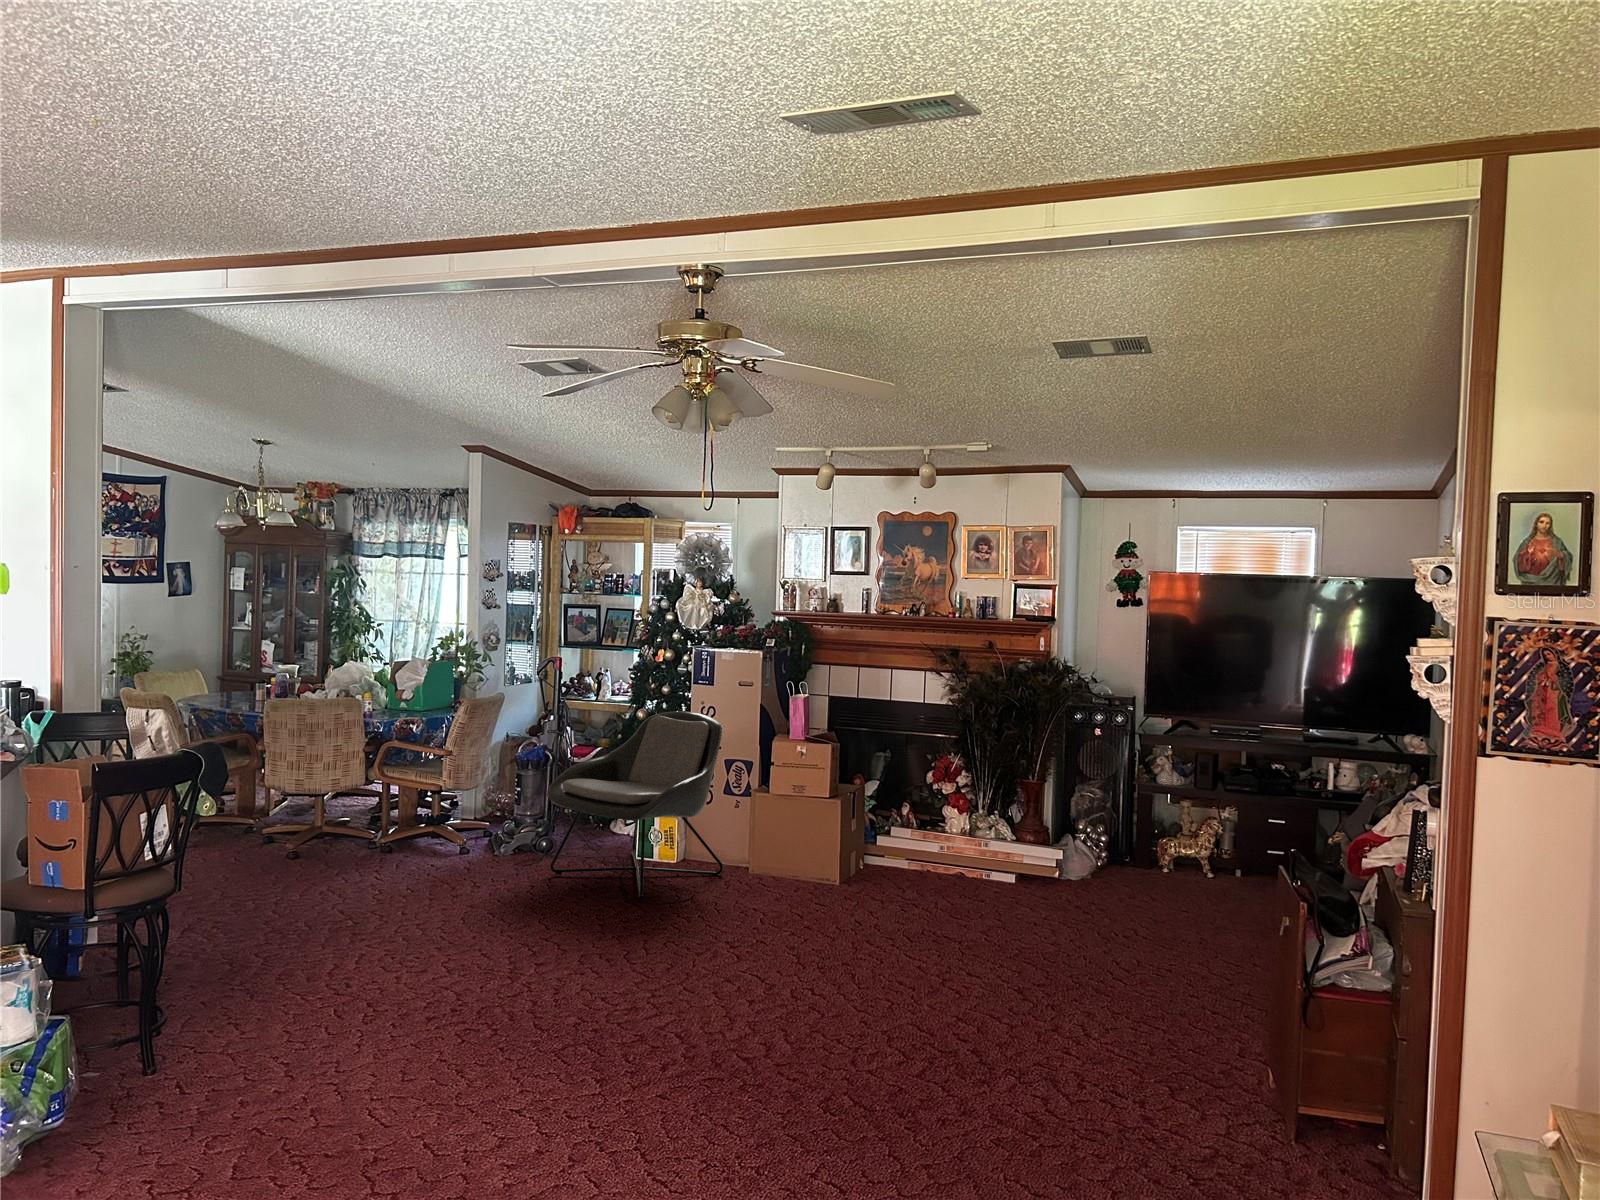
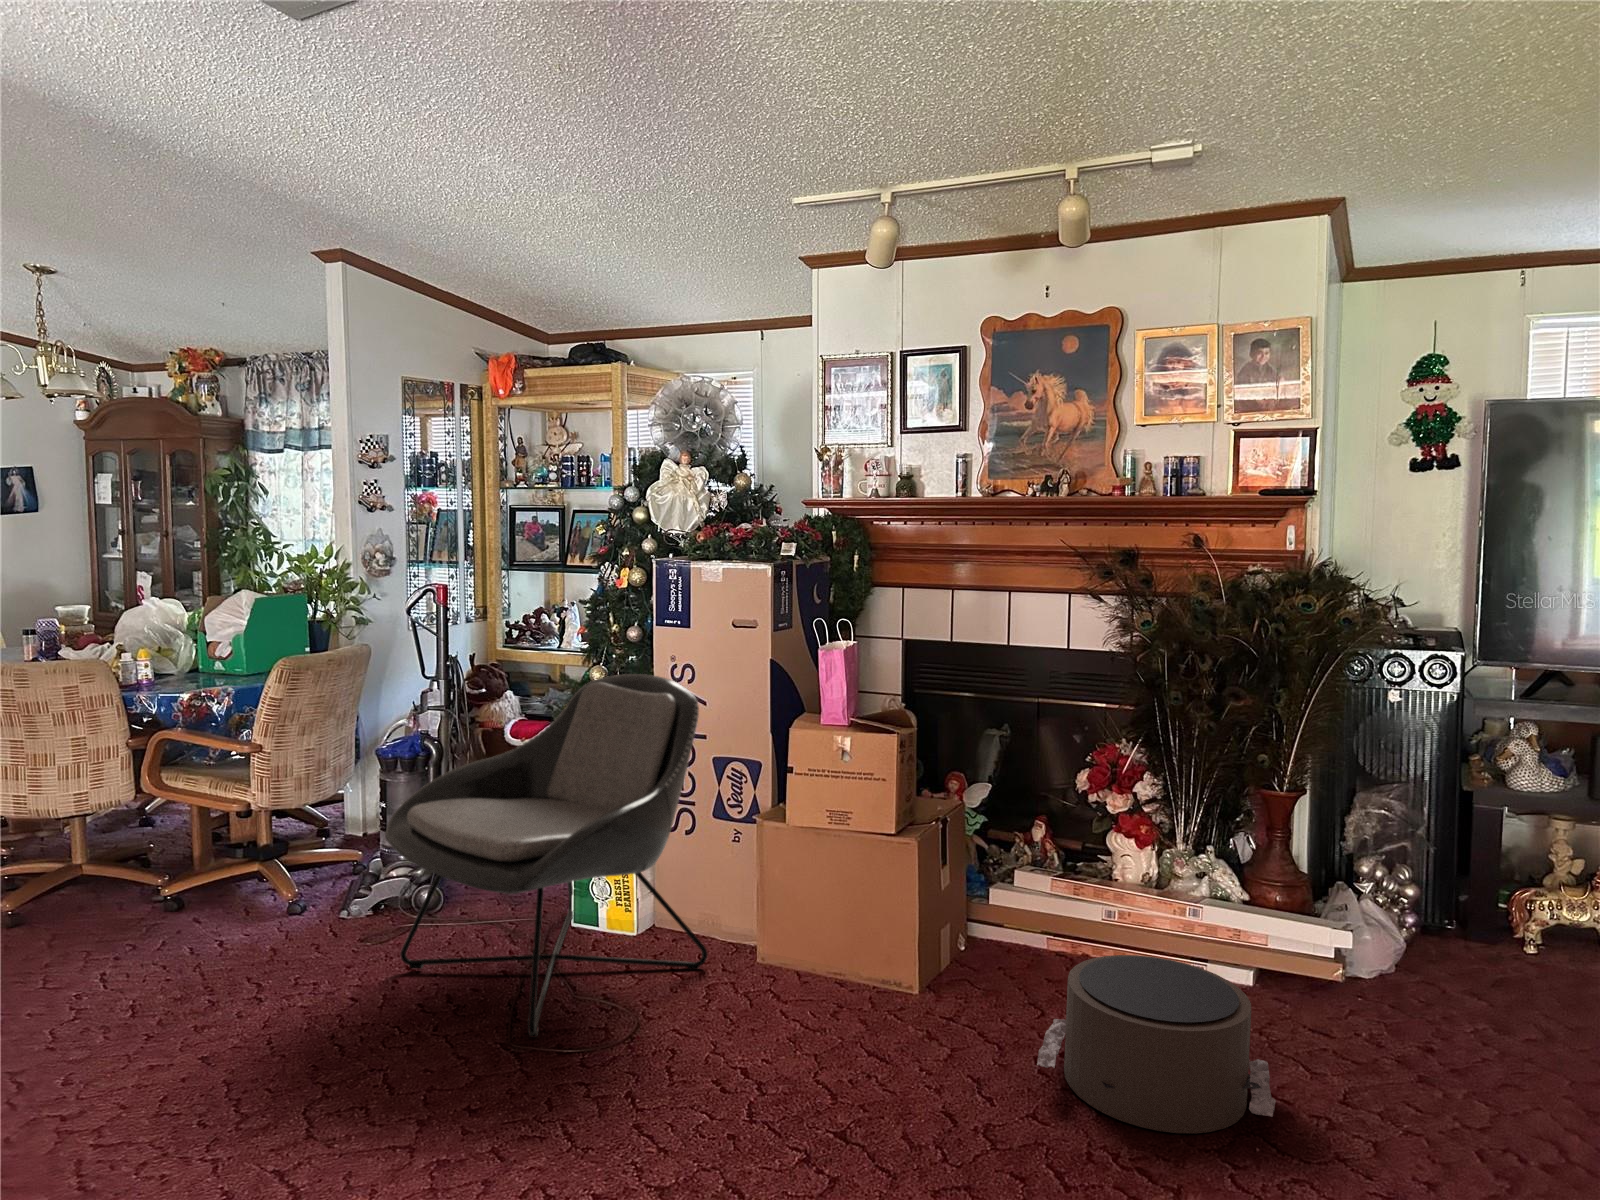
pouf: none [901,855,1011,927] -> present [1037,955,1276,1133]

